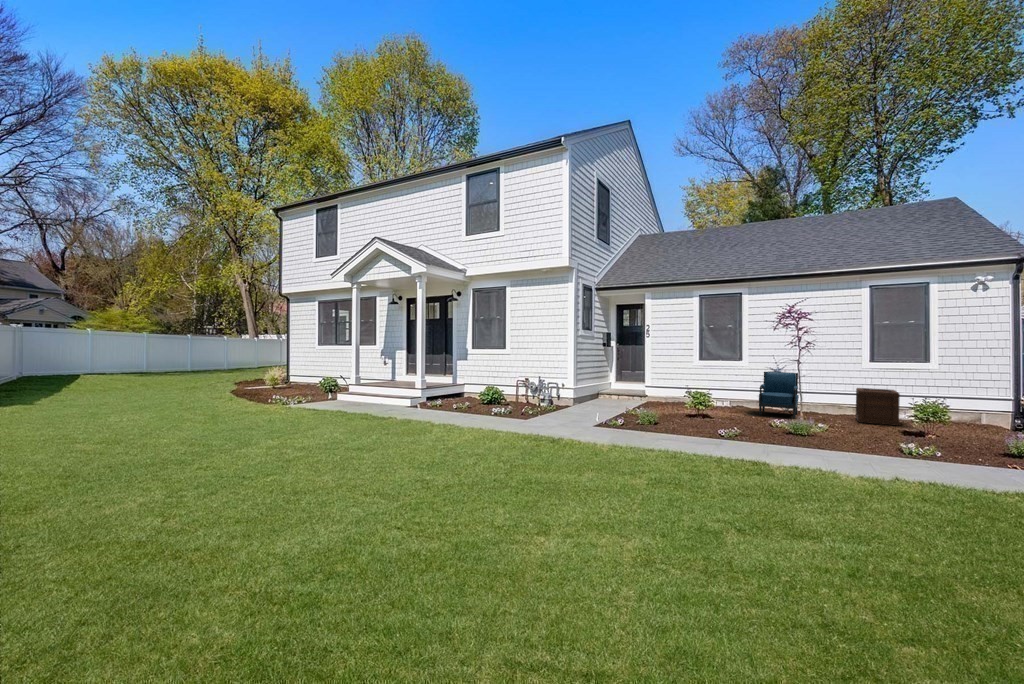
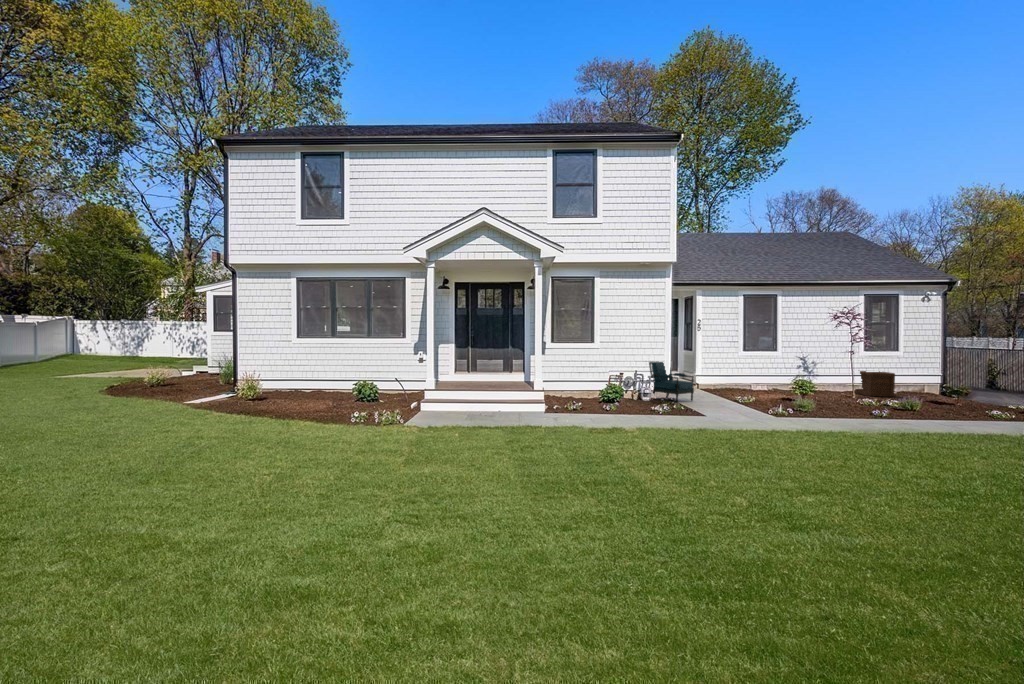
chair: present [759,372,799,419] -> present [649,362,694,403]

